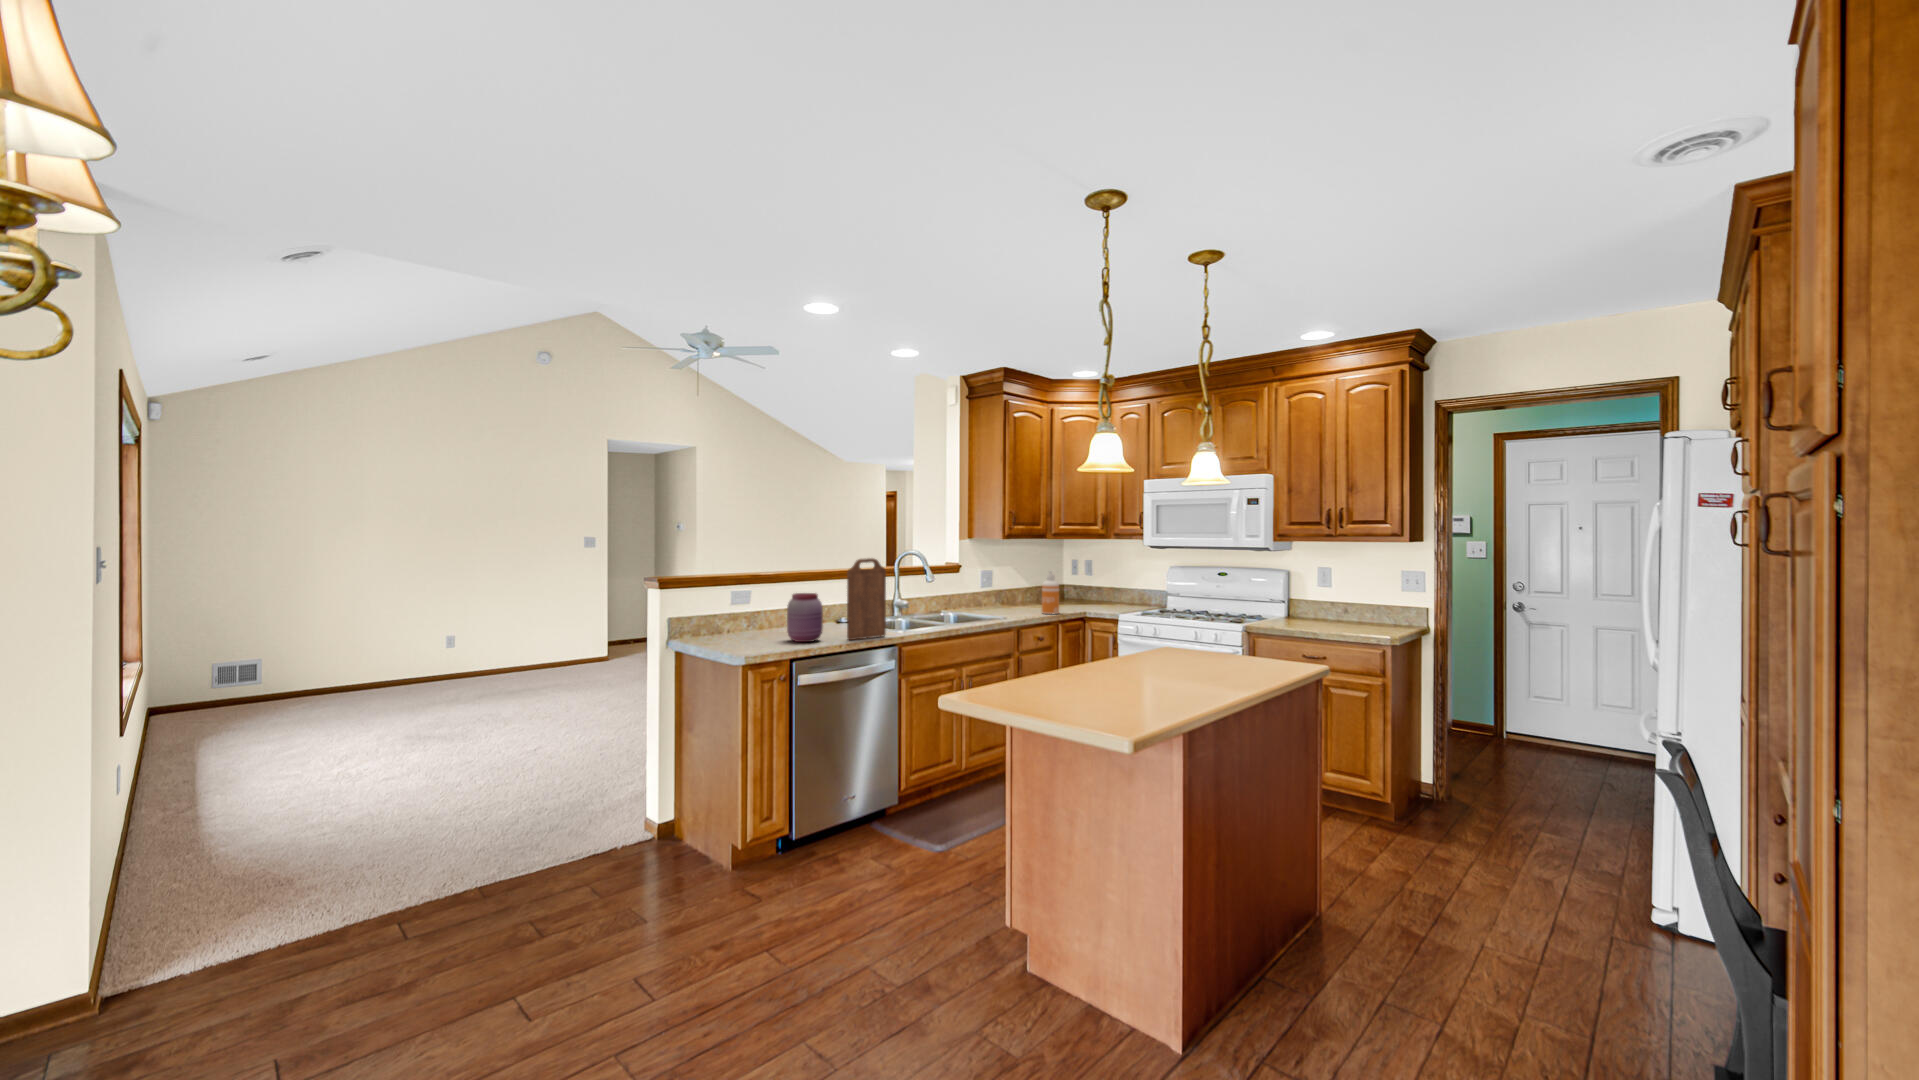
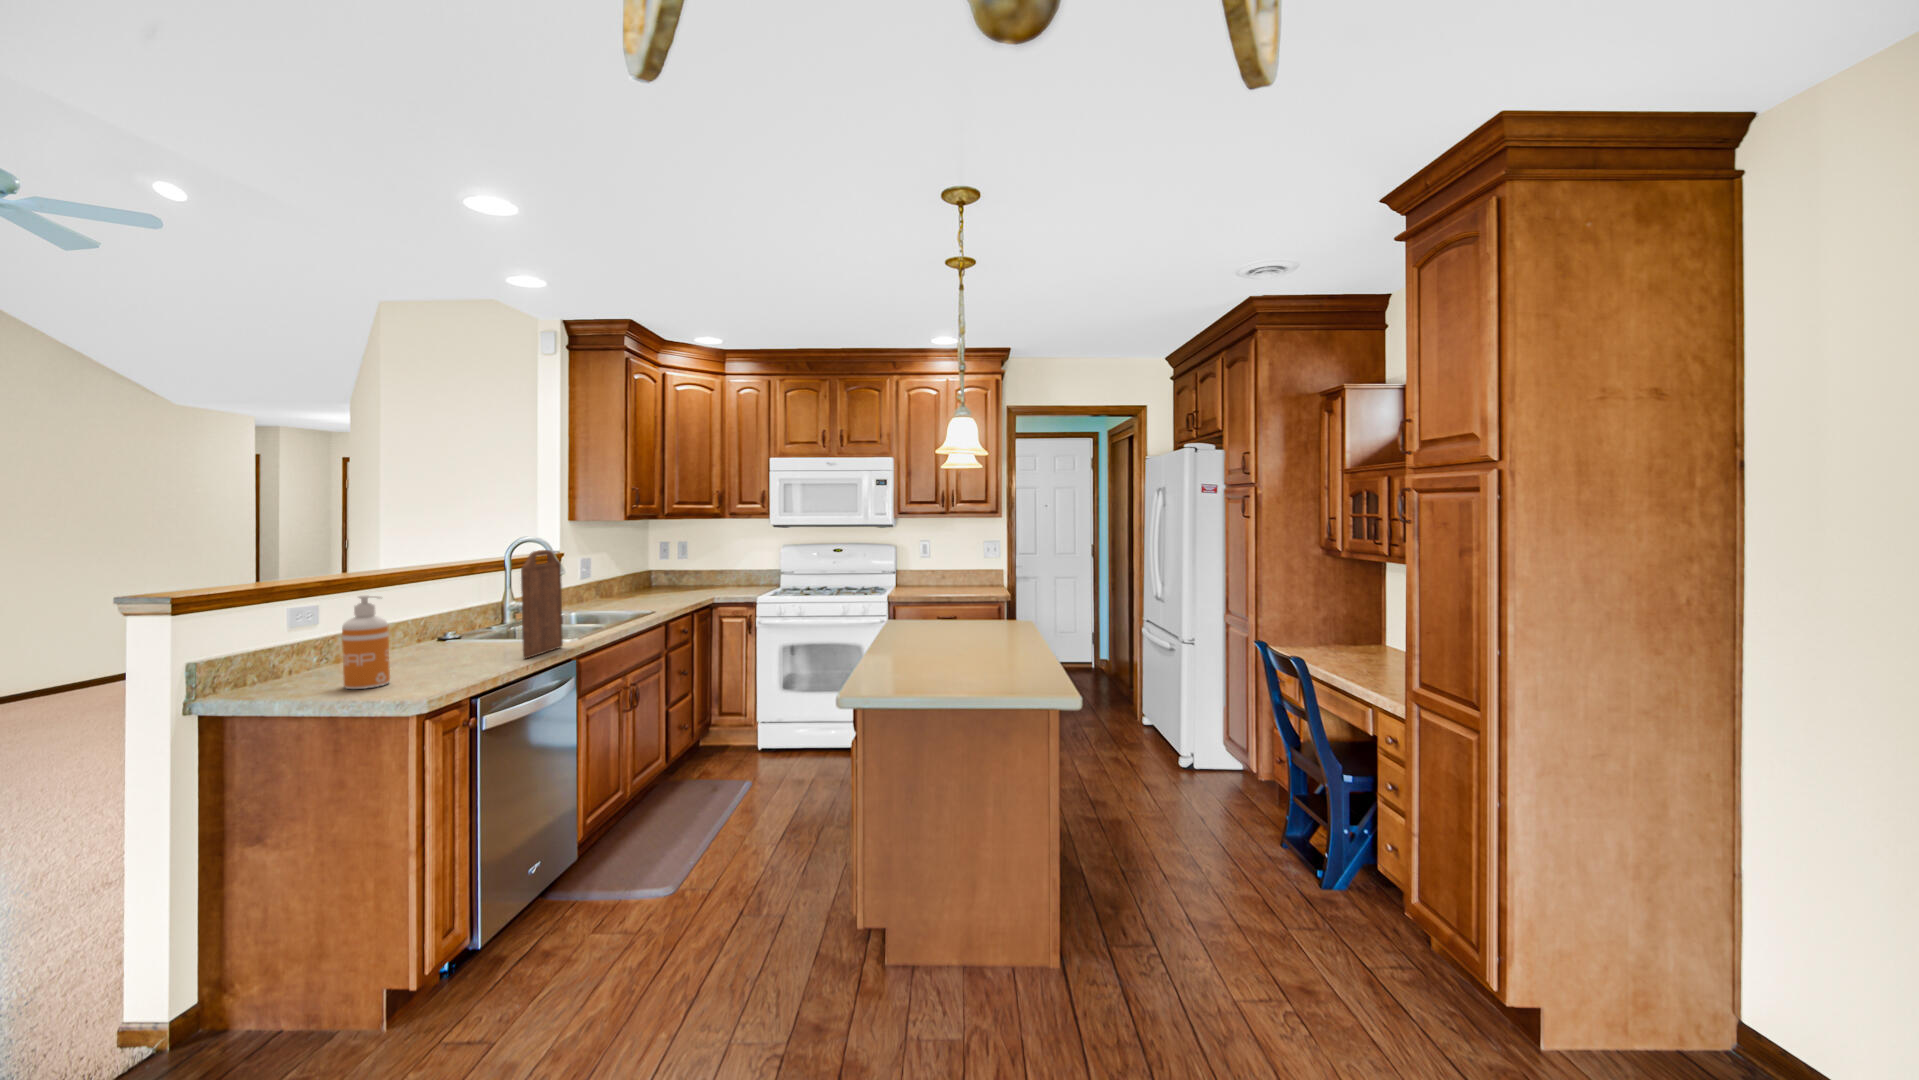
soap dispenser: present [1042,570,1059,614] -> present [342,595,390,689]
jar: present [787,593,823,642] -> none [431,601,490,671]

